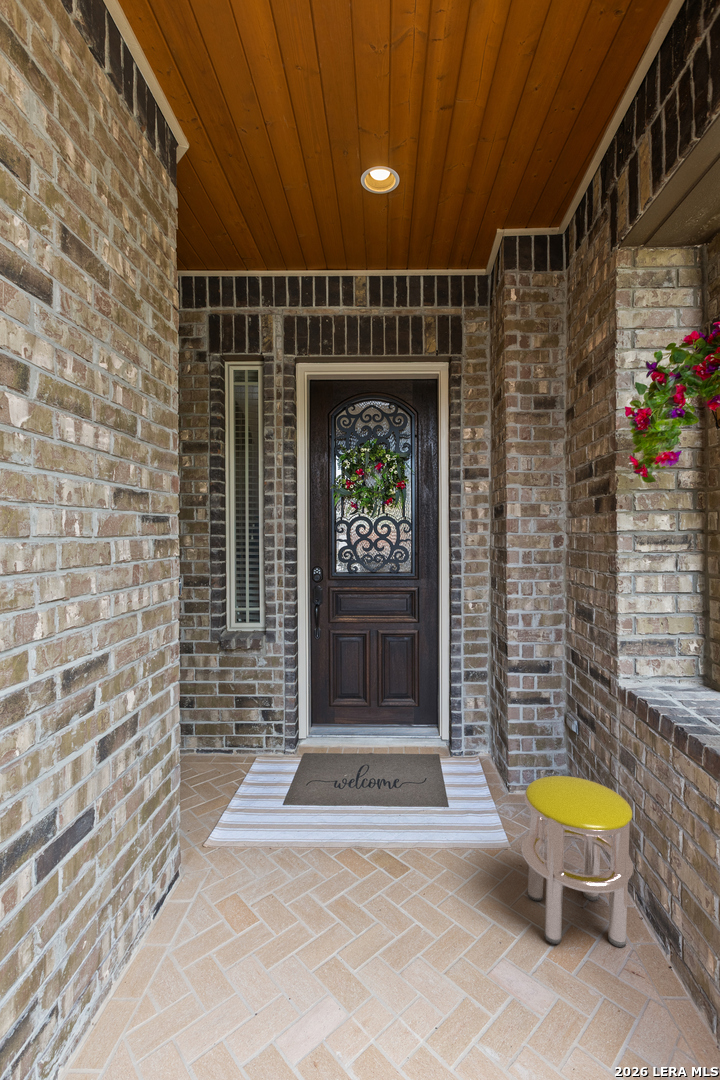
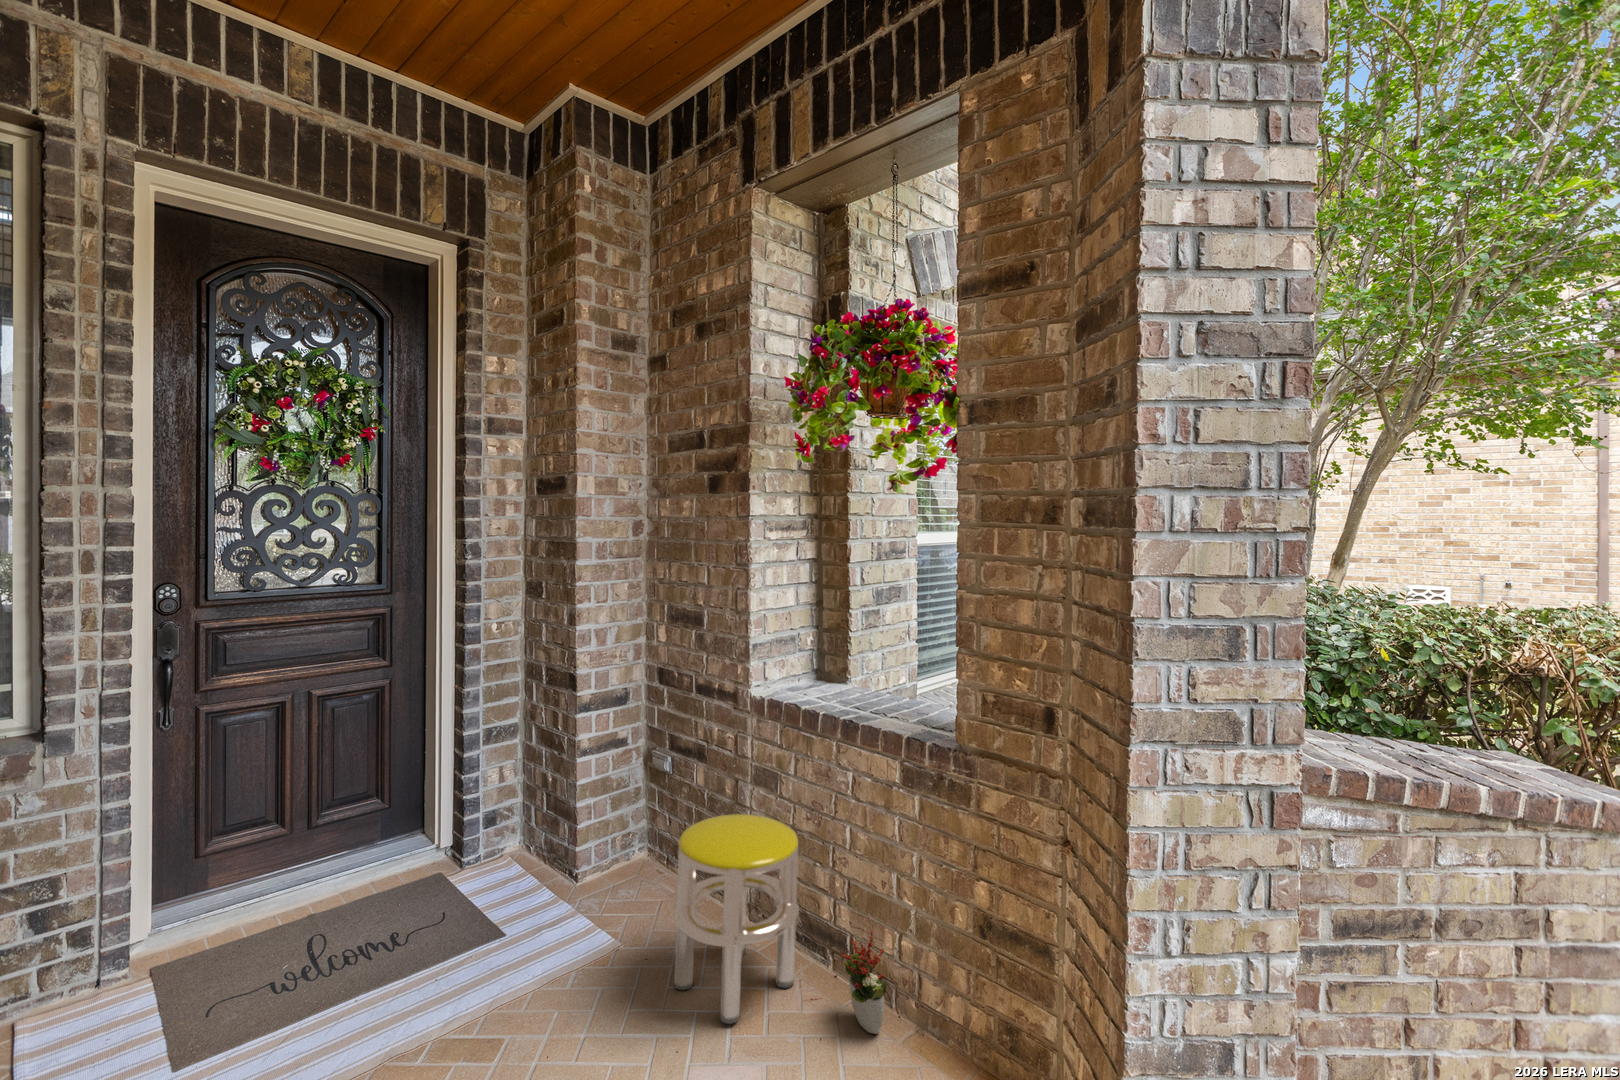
decorative plant: none [644,929,696,1036] -> present [841,931,887,1034]

